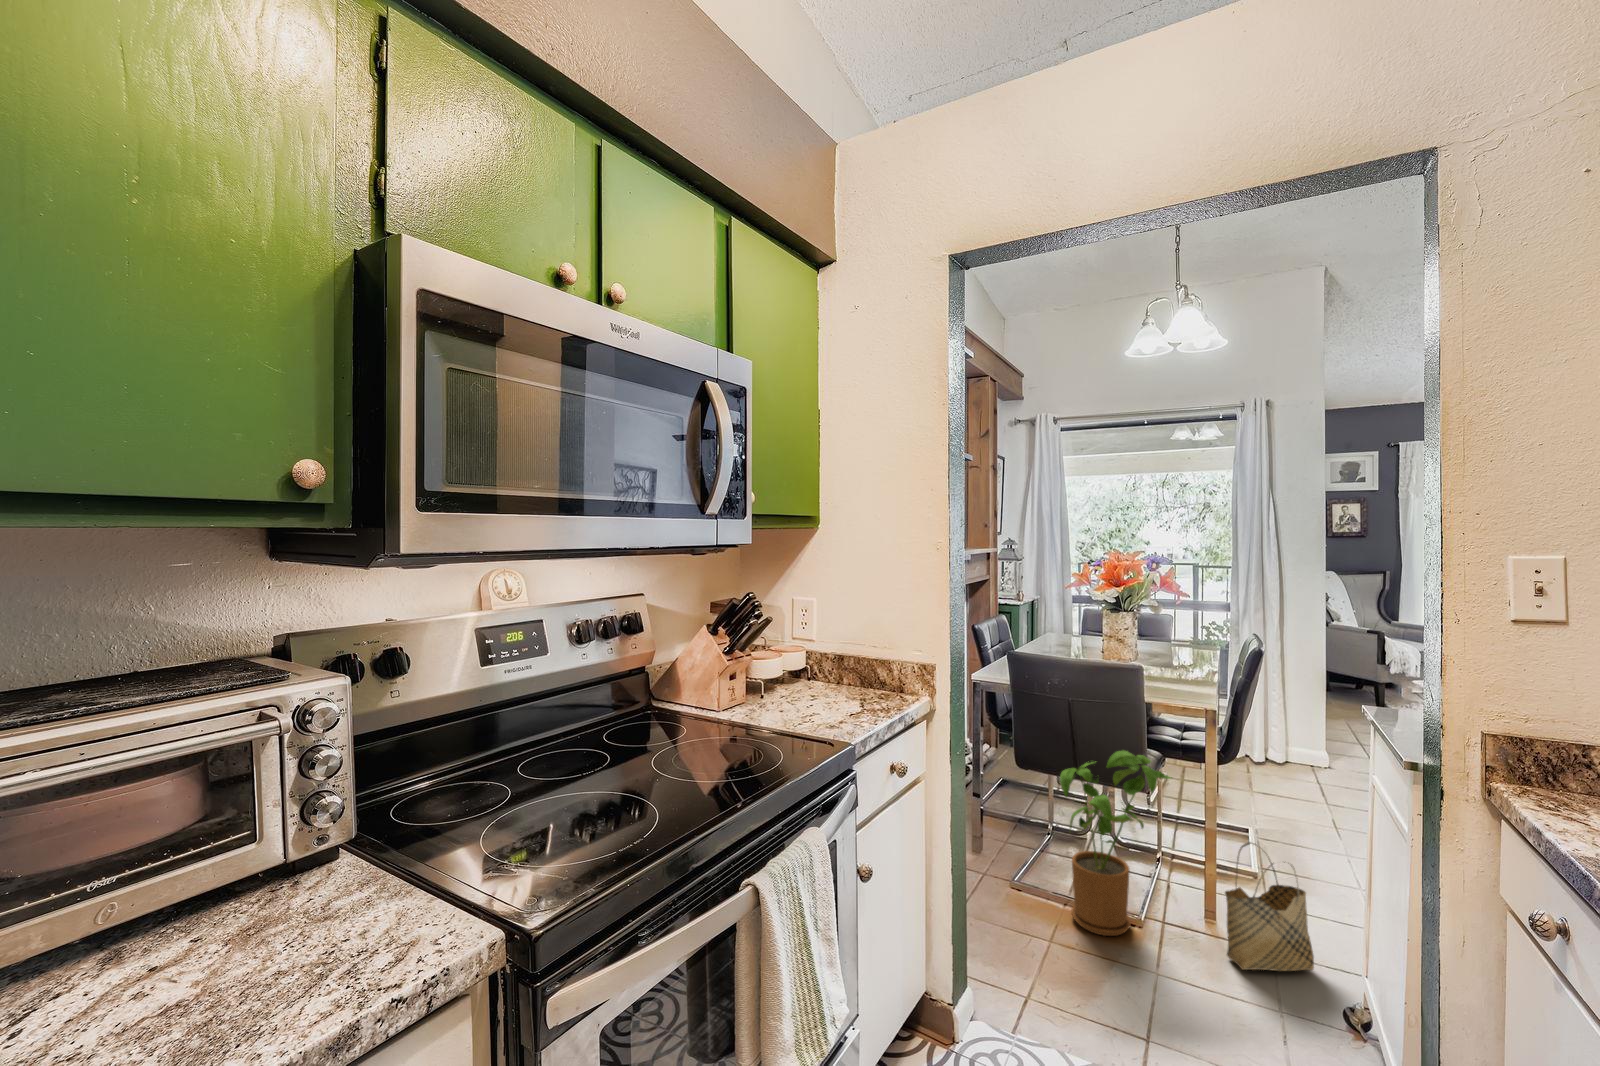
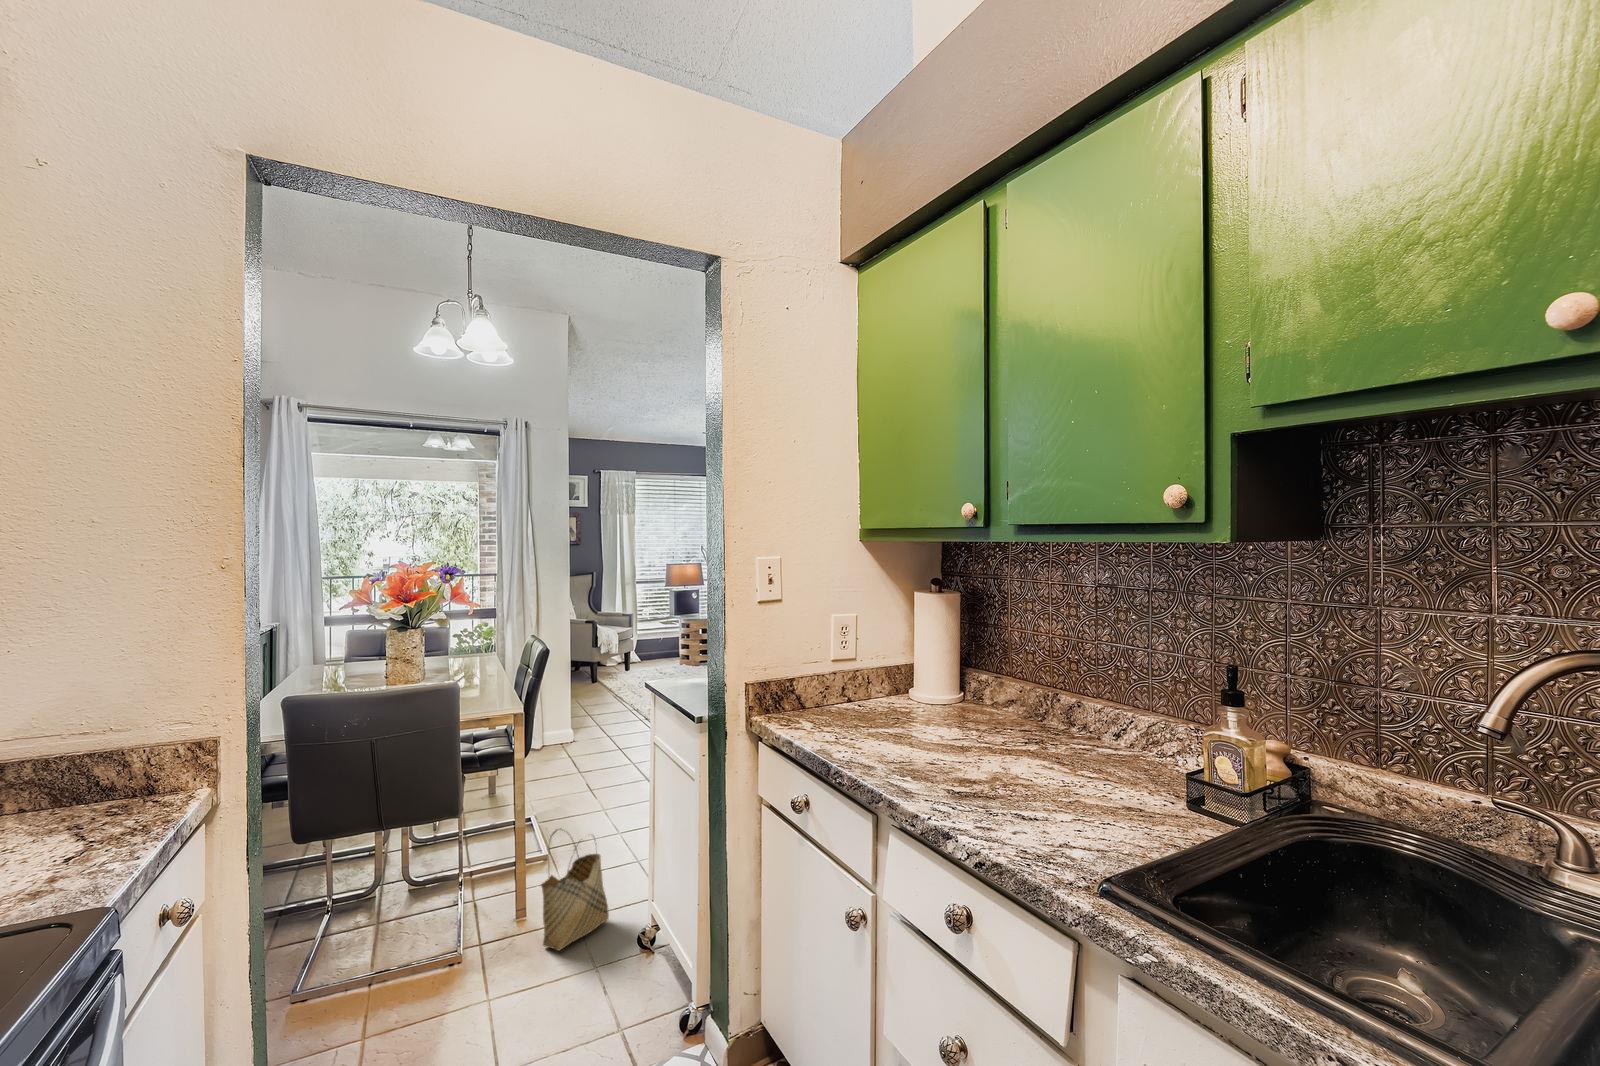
house plant: present [1060,751,1172,936] -> none [361,779,489,999]

